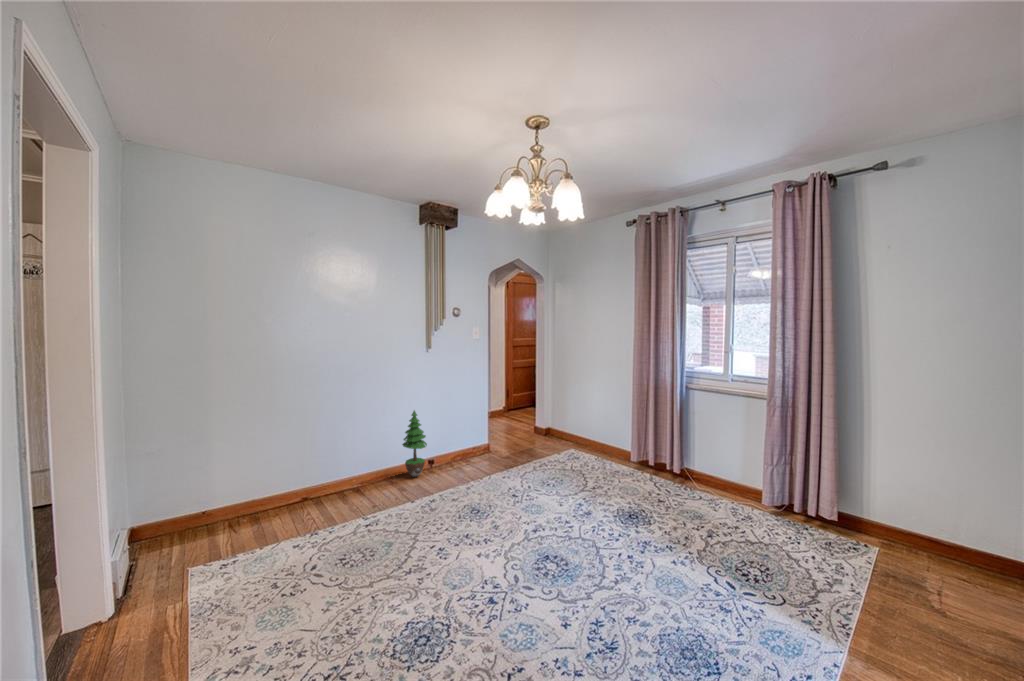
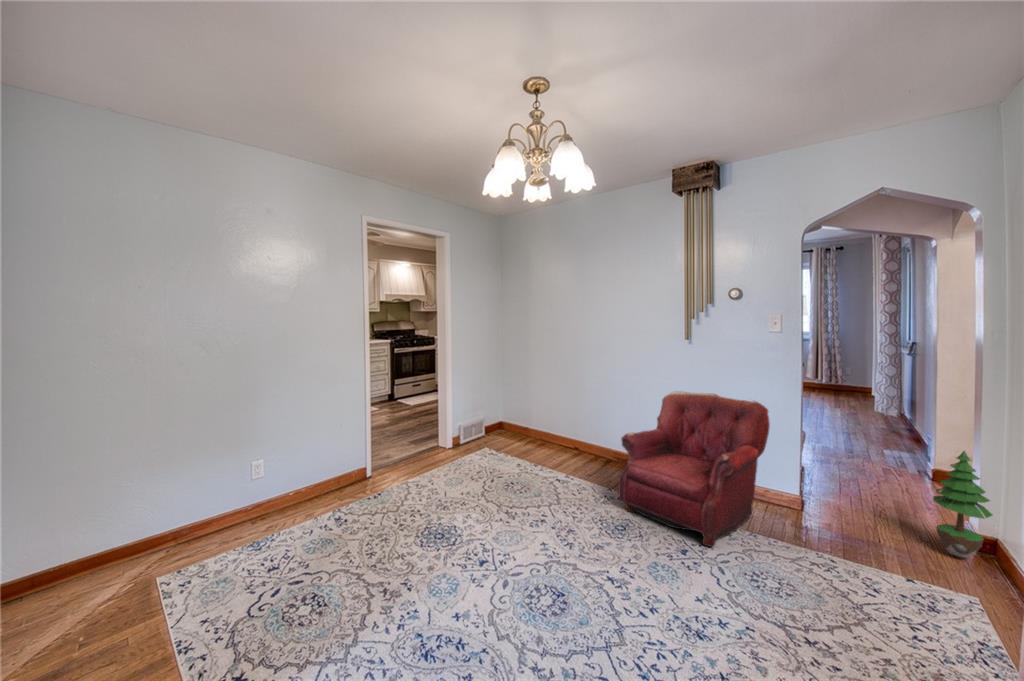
armchair: none [137,408,309,598] -> present [618,391,770,547]

